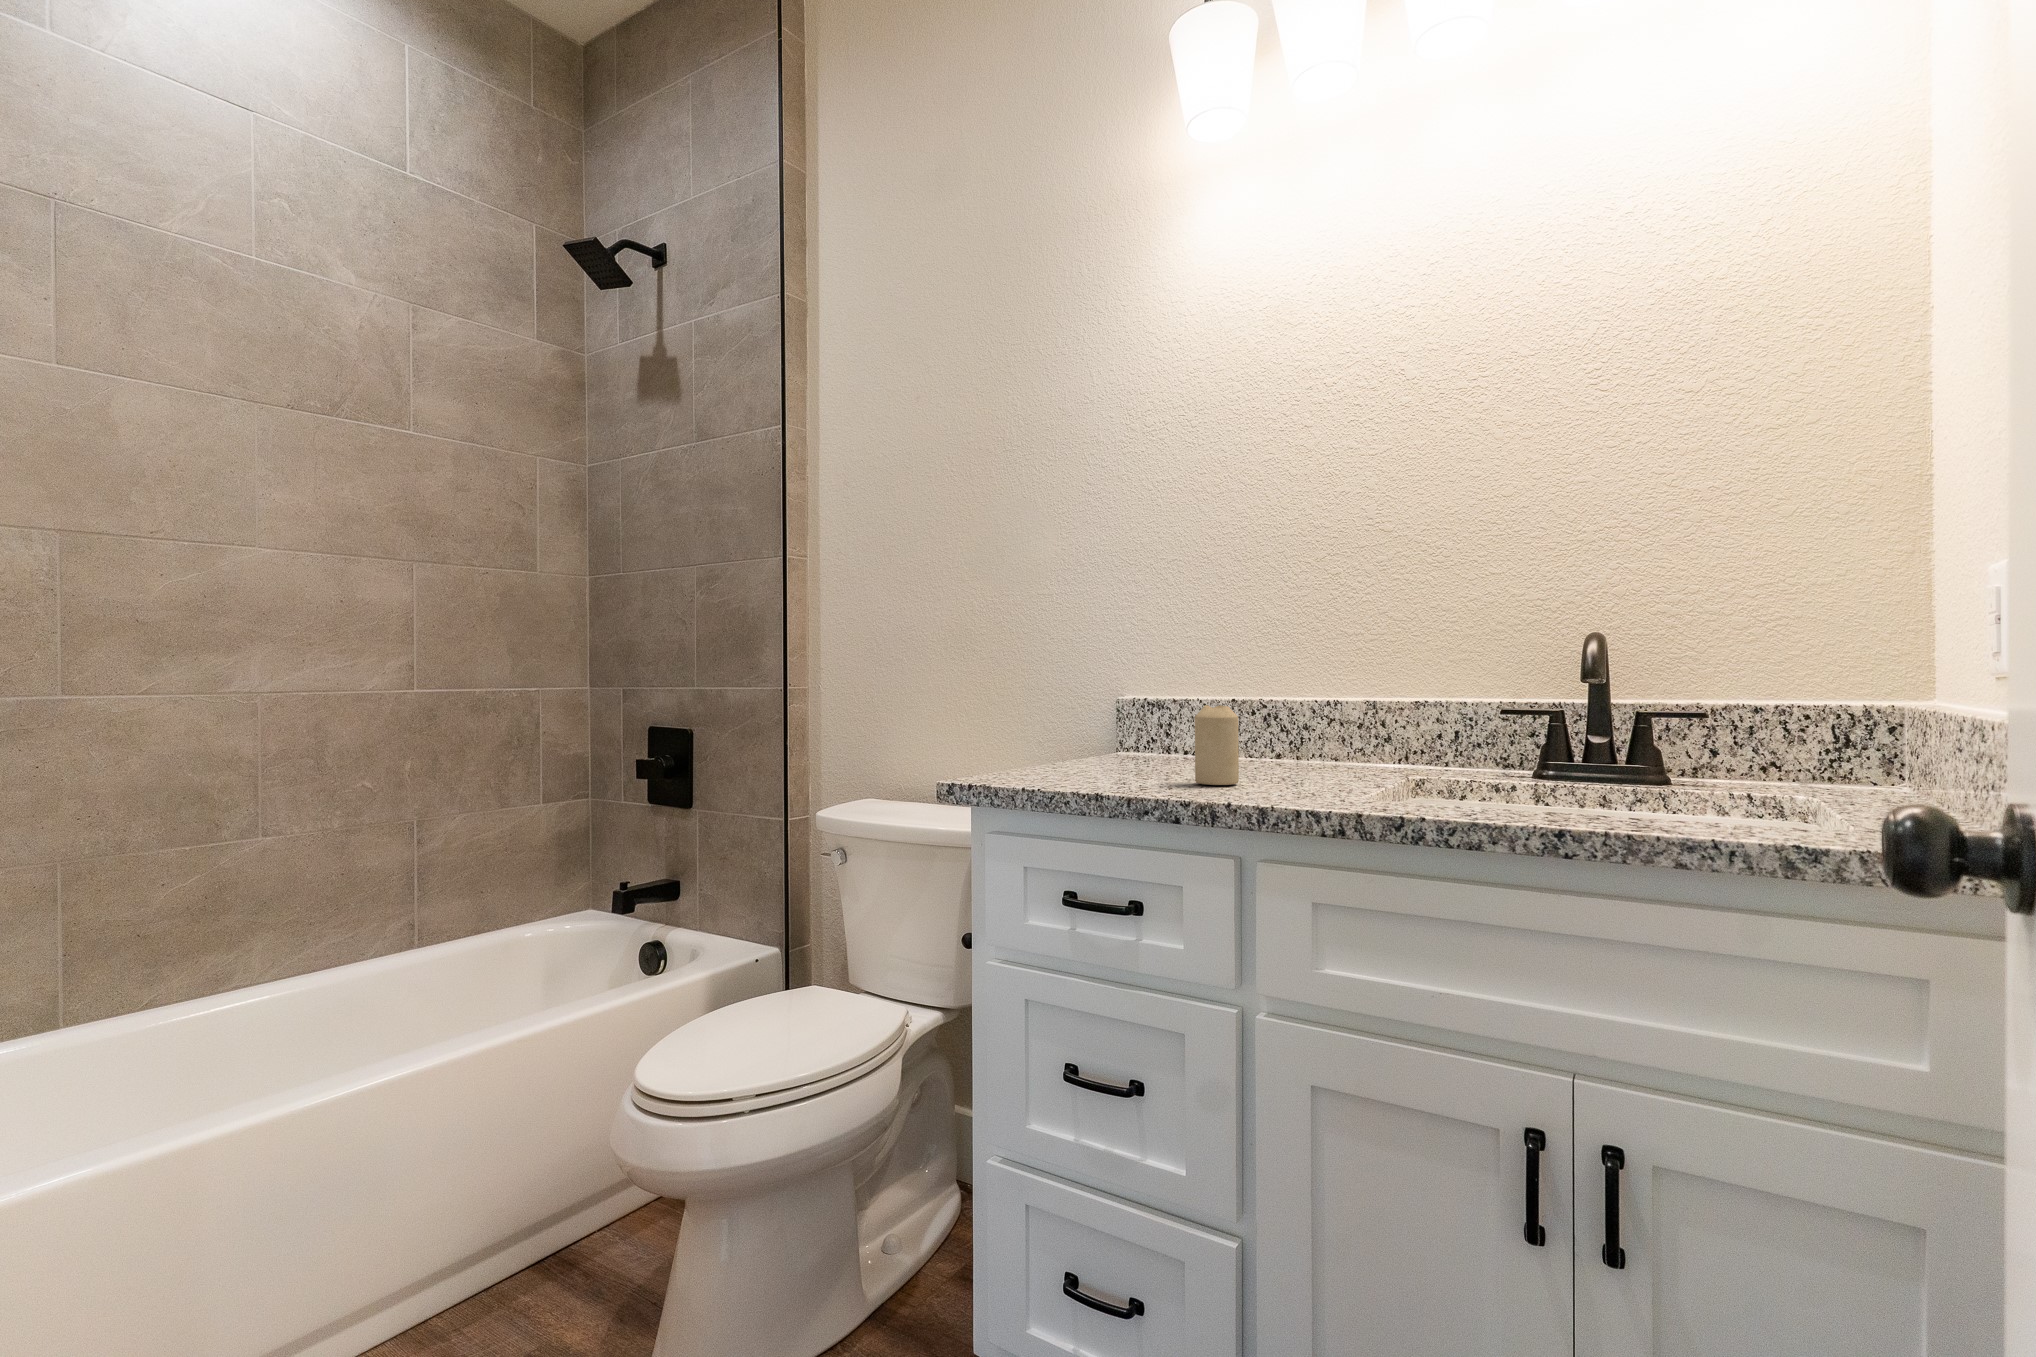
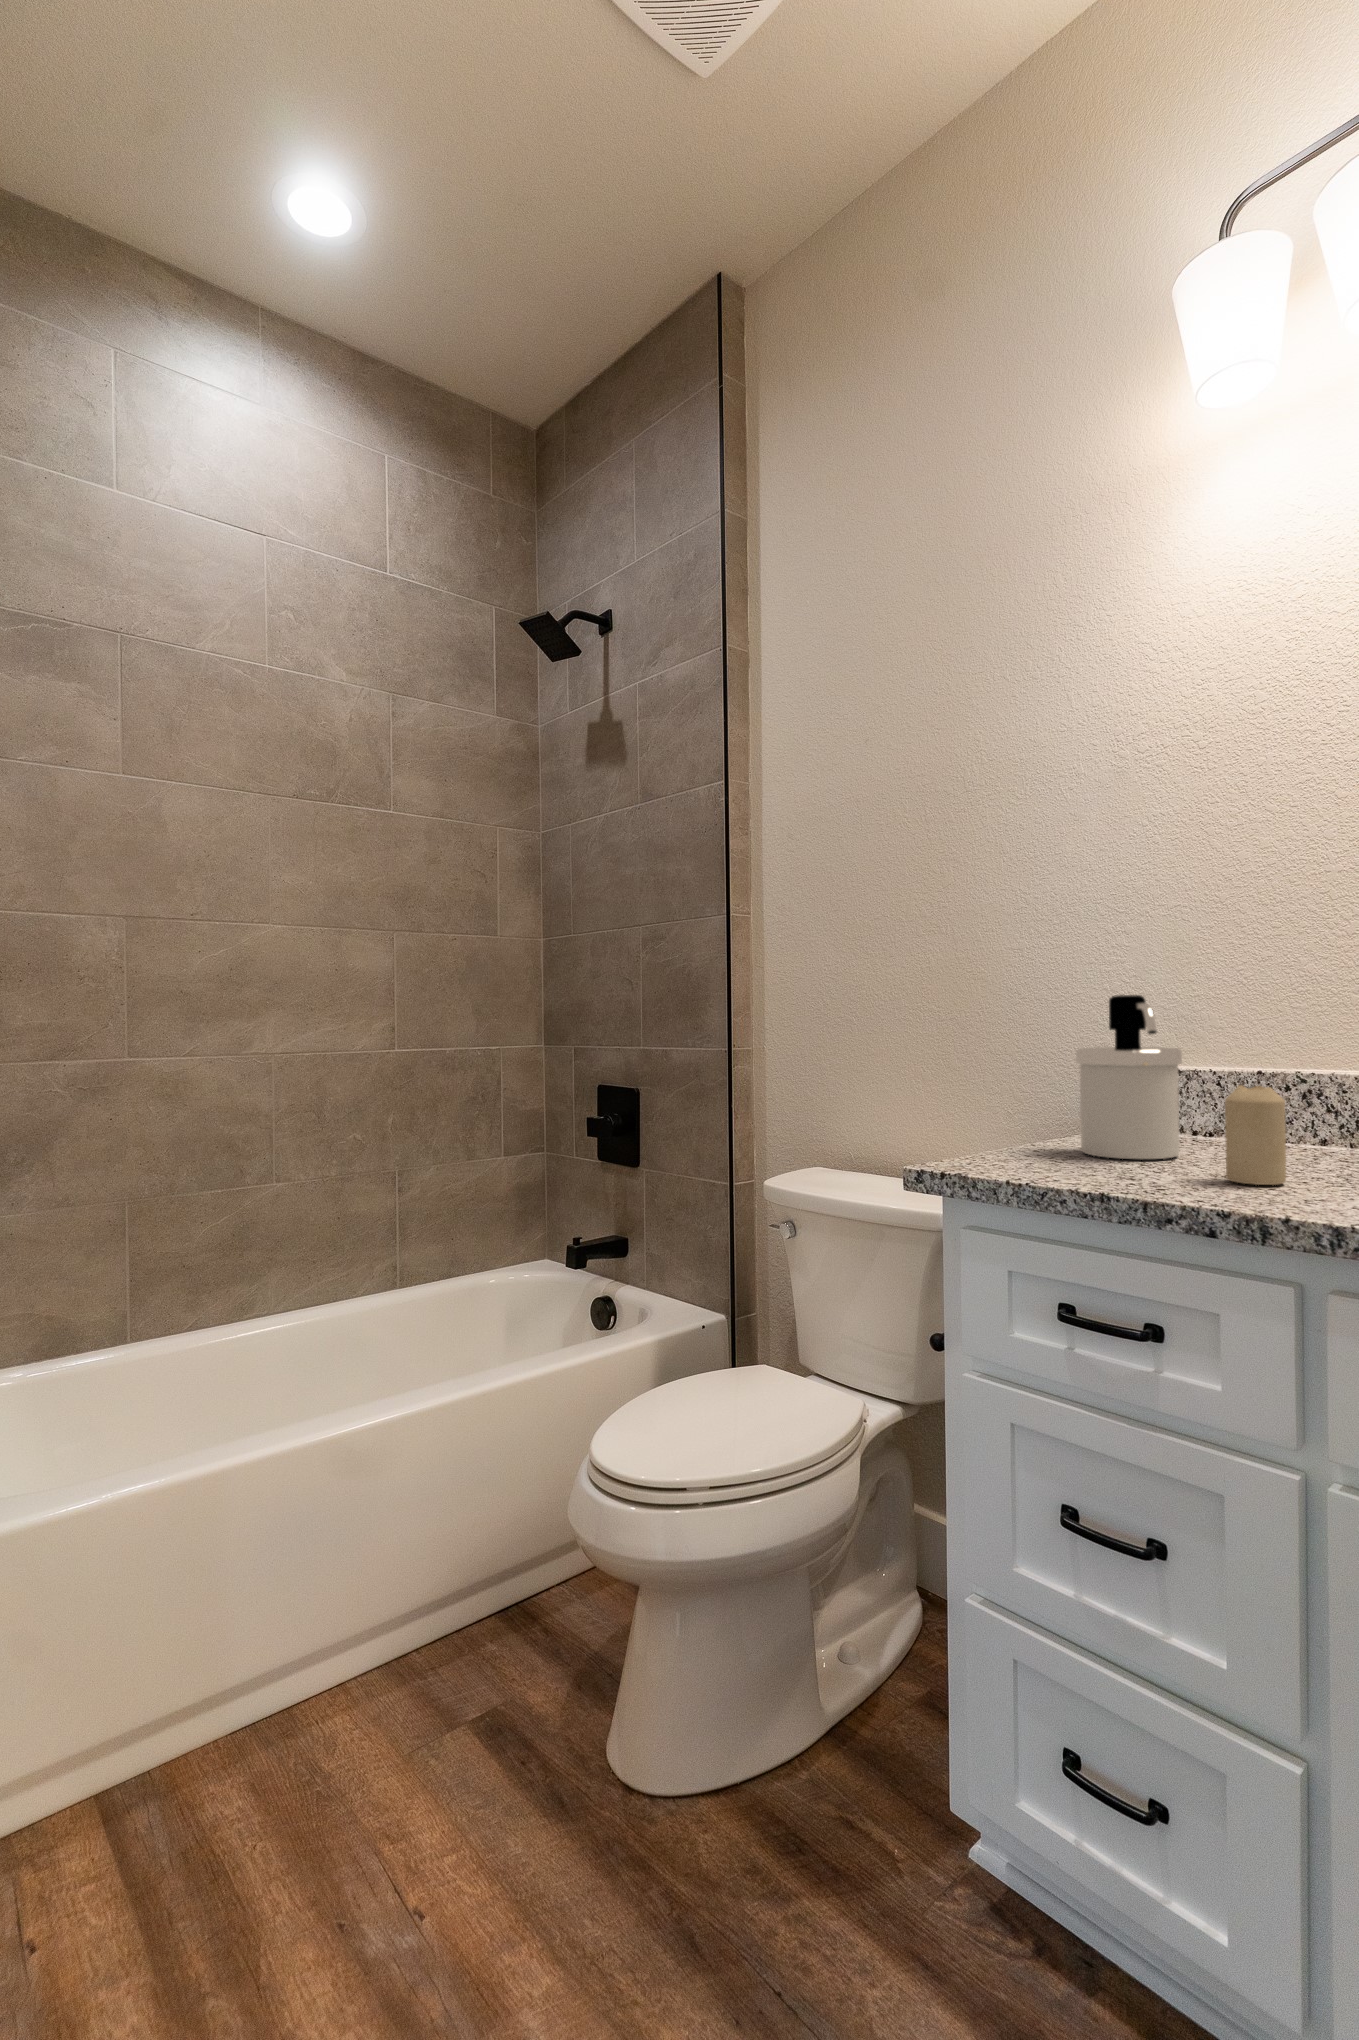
soap dispenser: none [1087,633,1170,772] -> present [1076,995,1182,1159]

